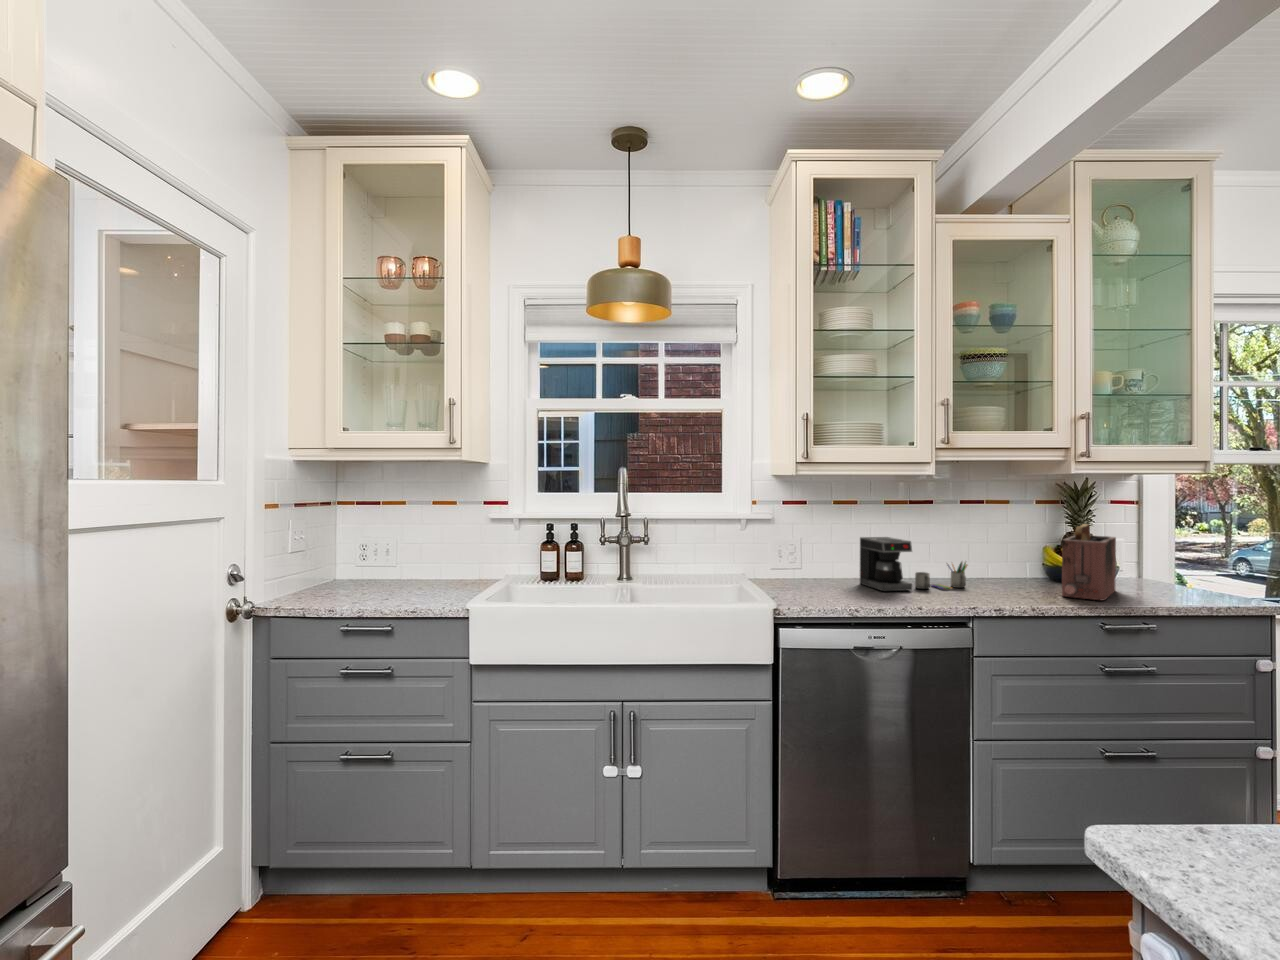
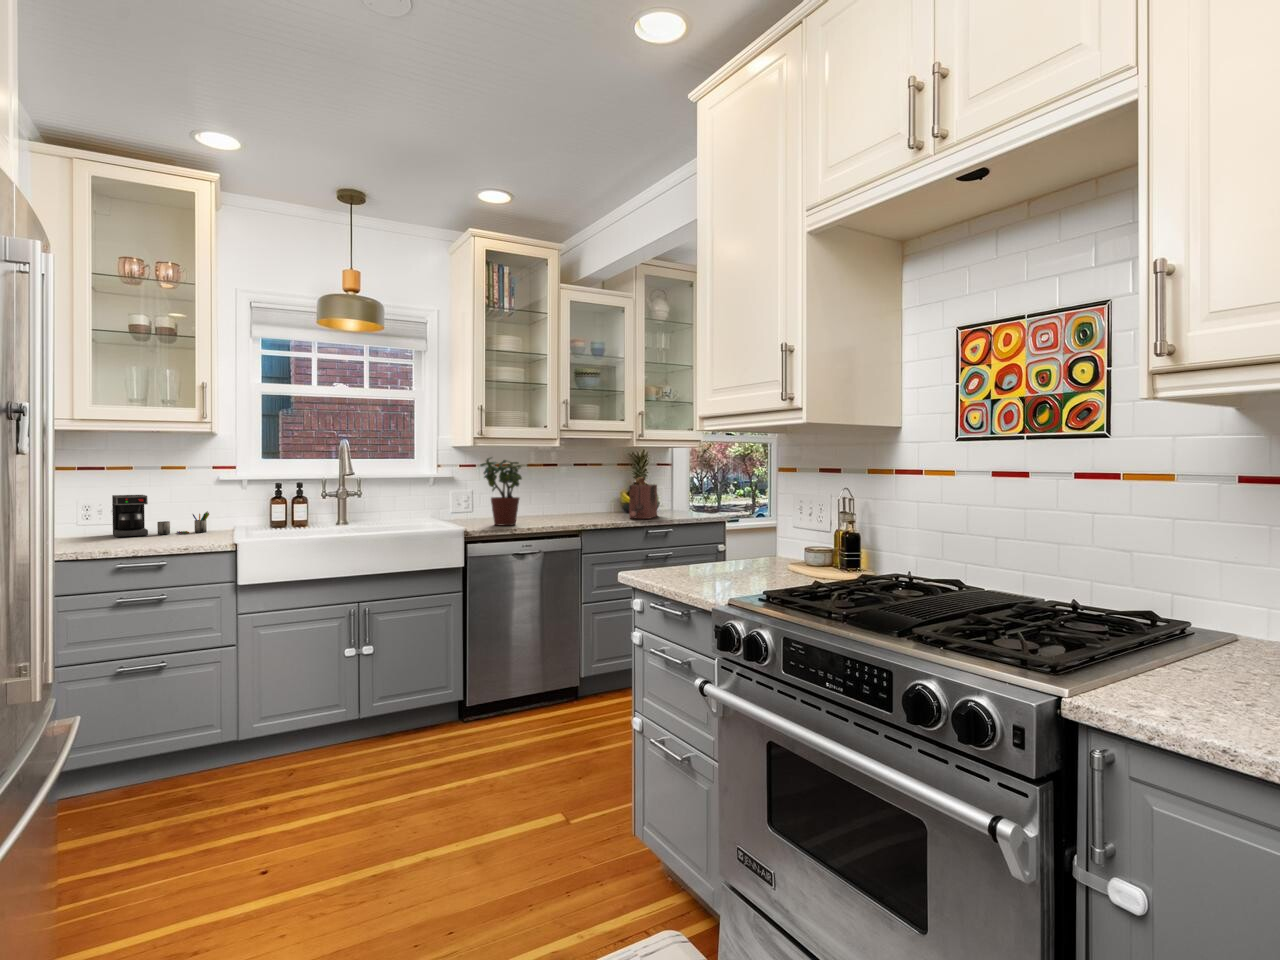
potted plant: none [801,494,869,601] -> present [480,457,522,526]
coffee maker: present [860,537,967,591] -> present [112,495,209,537]

